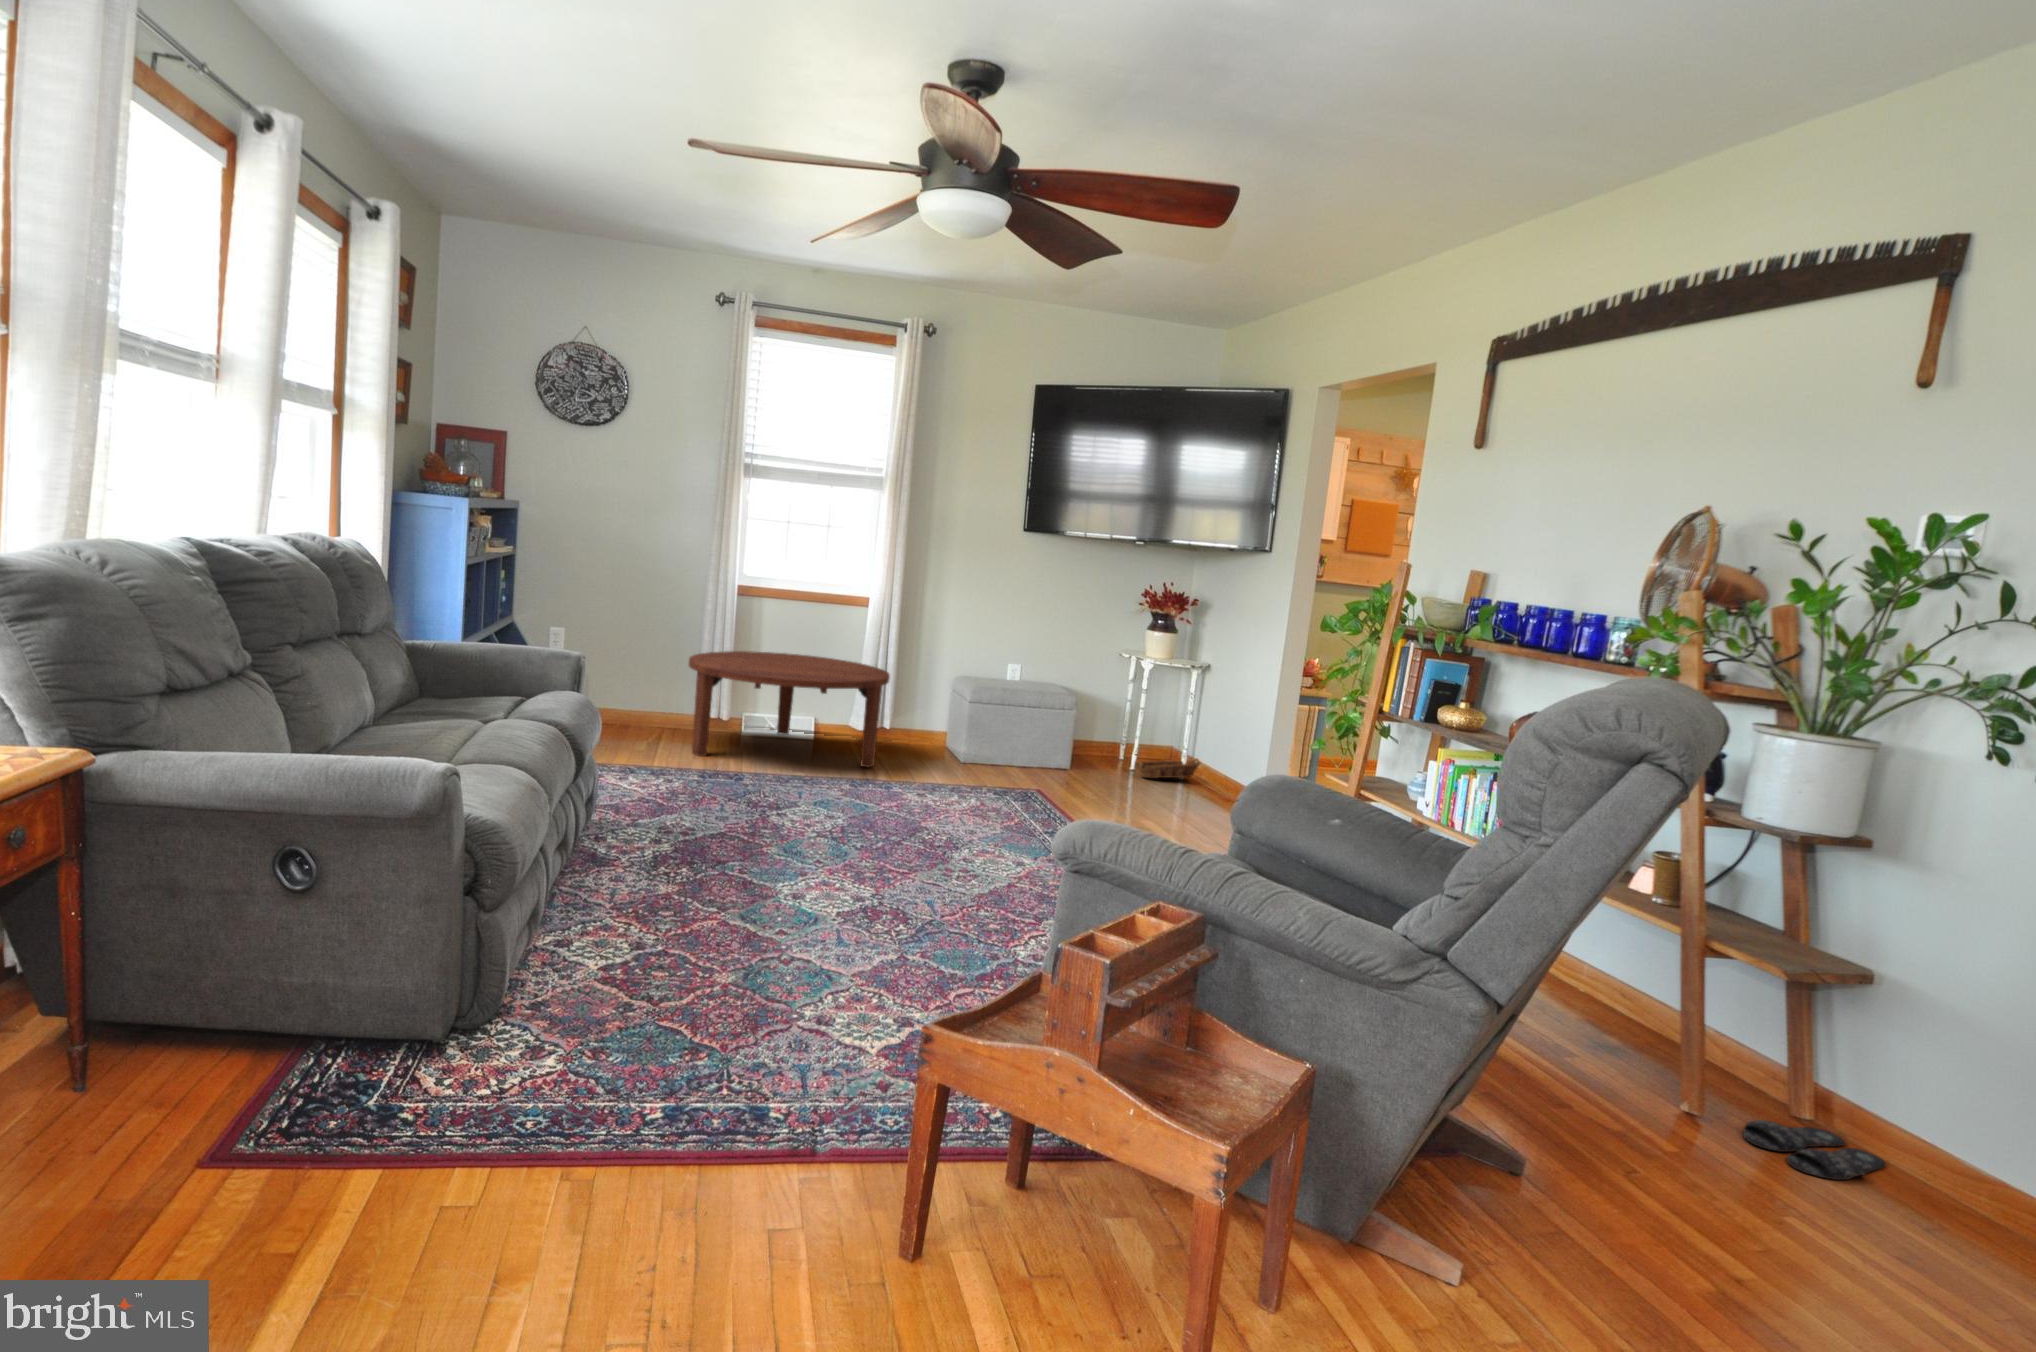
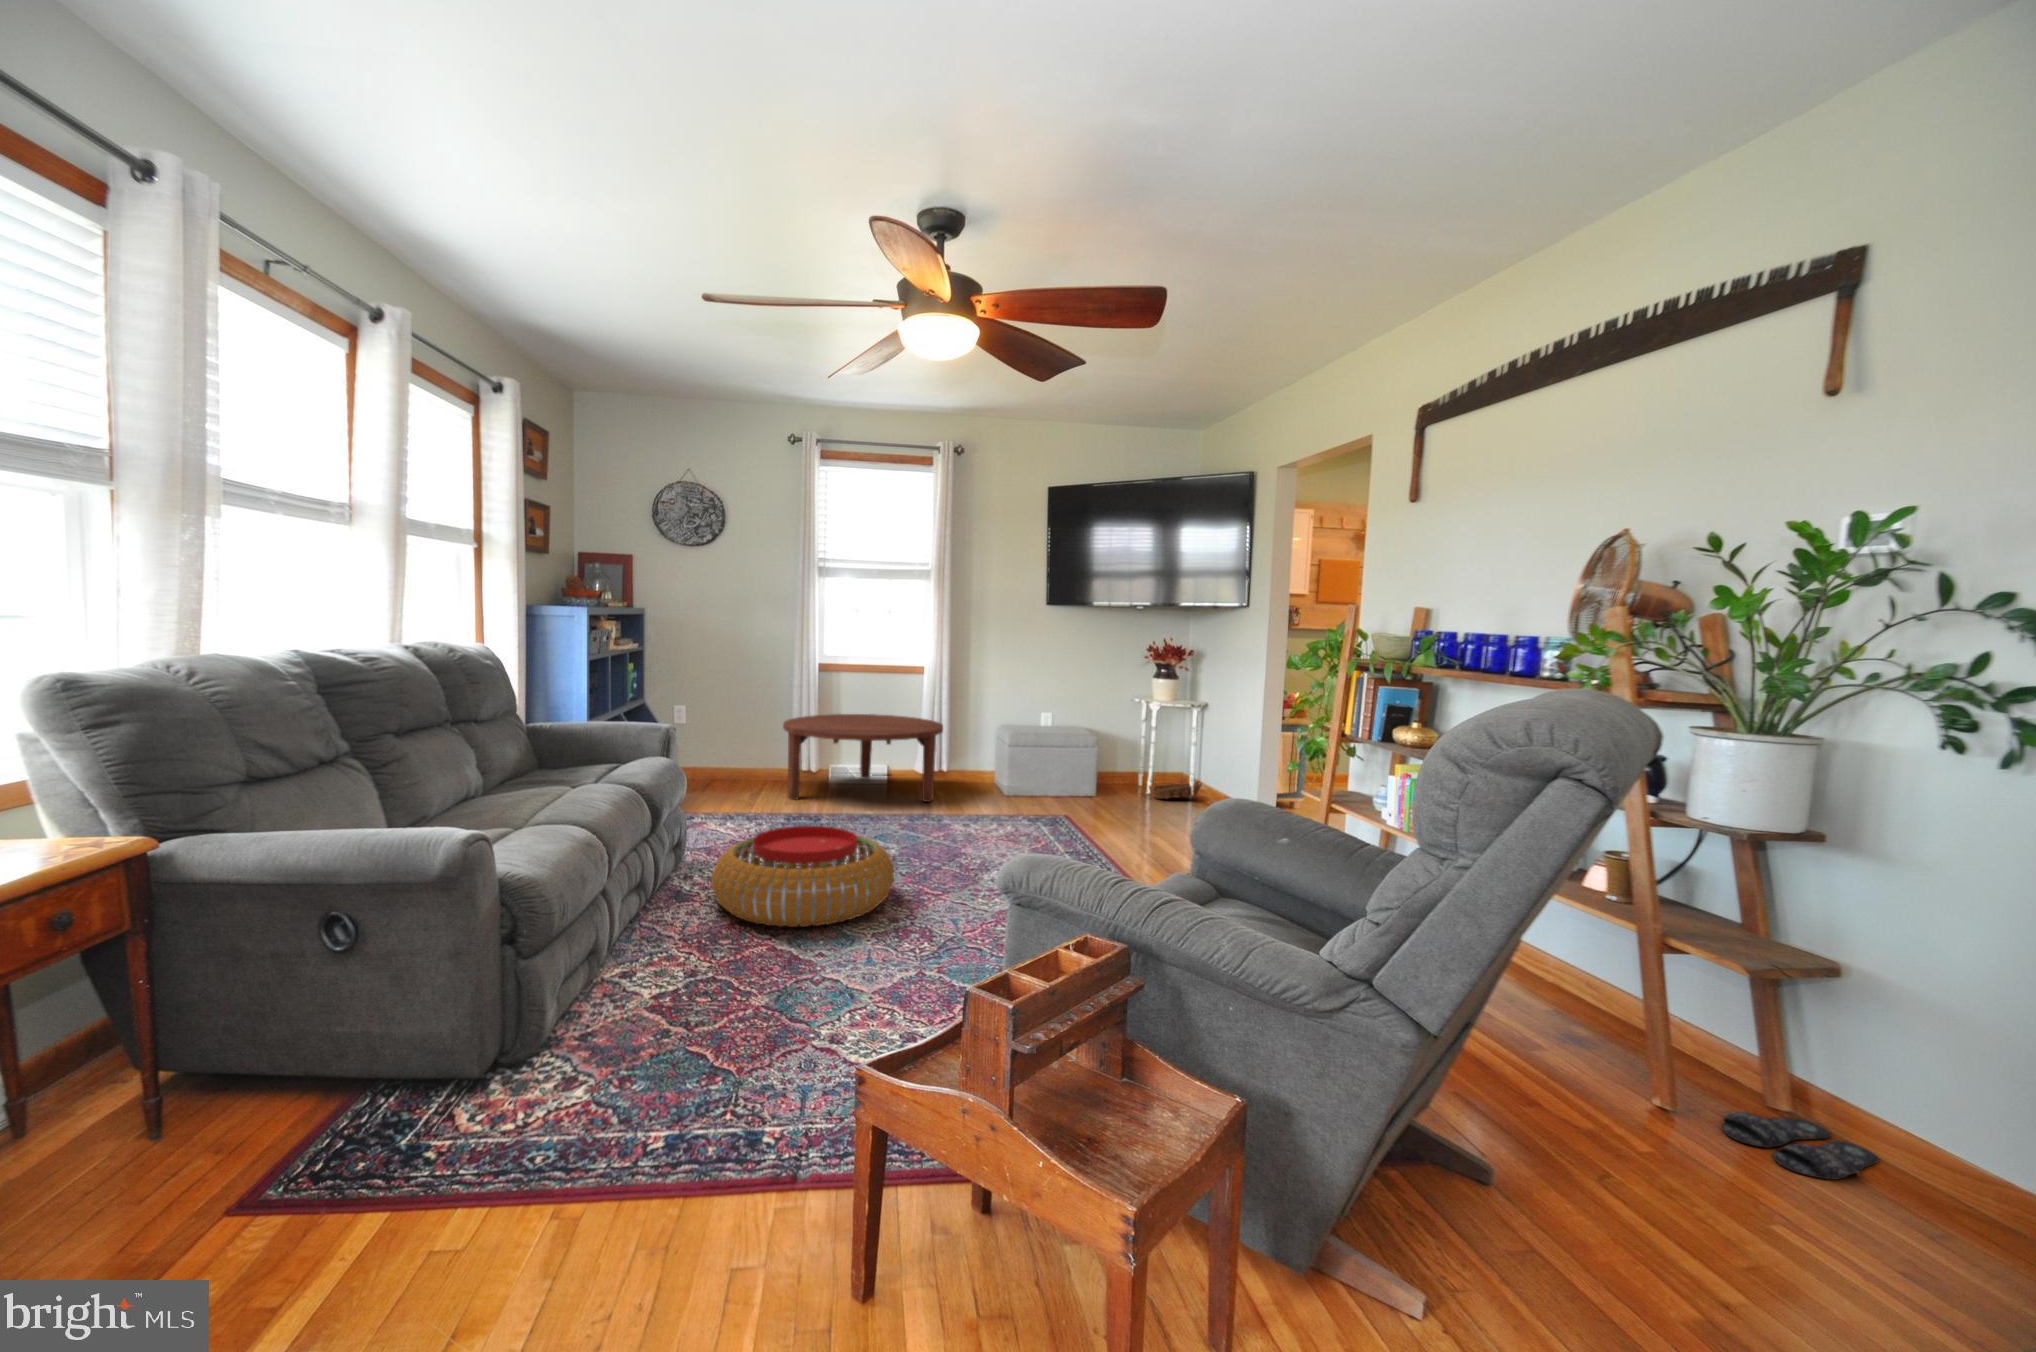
pouf: none [639,787,856,903] -> present [712,826,894,927]

